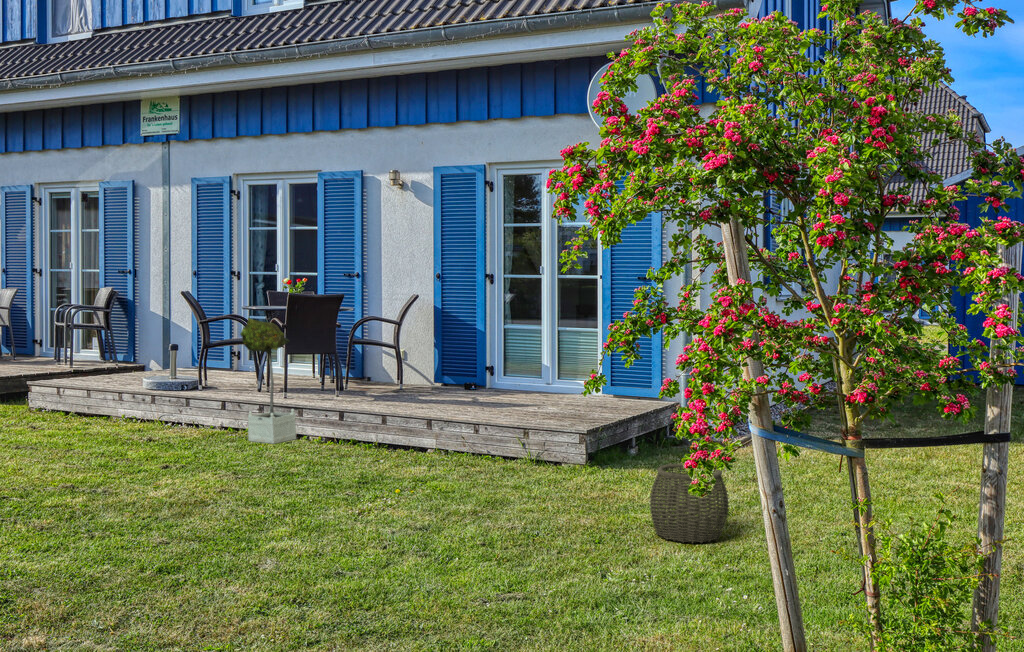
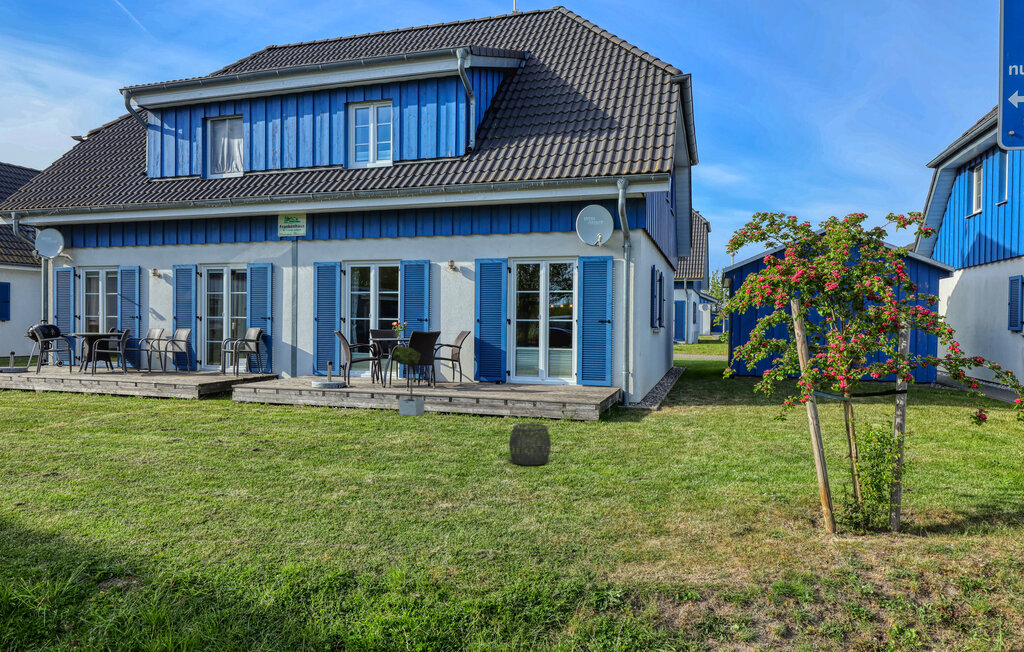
woven basket: present [649,464,729,543] -> present [509,423,551,466]

